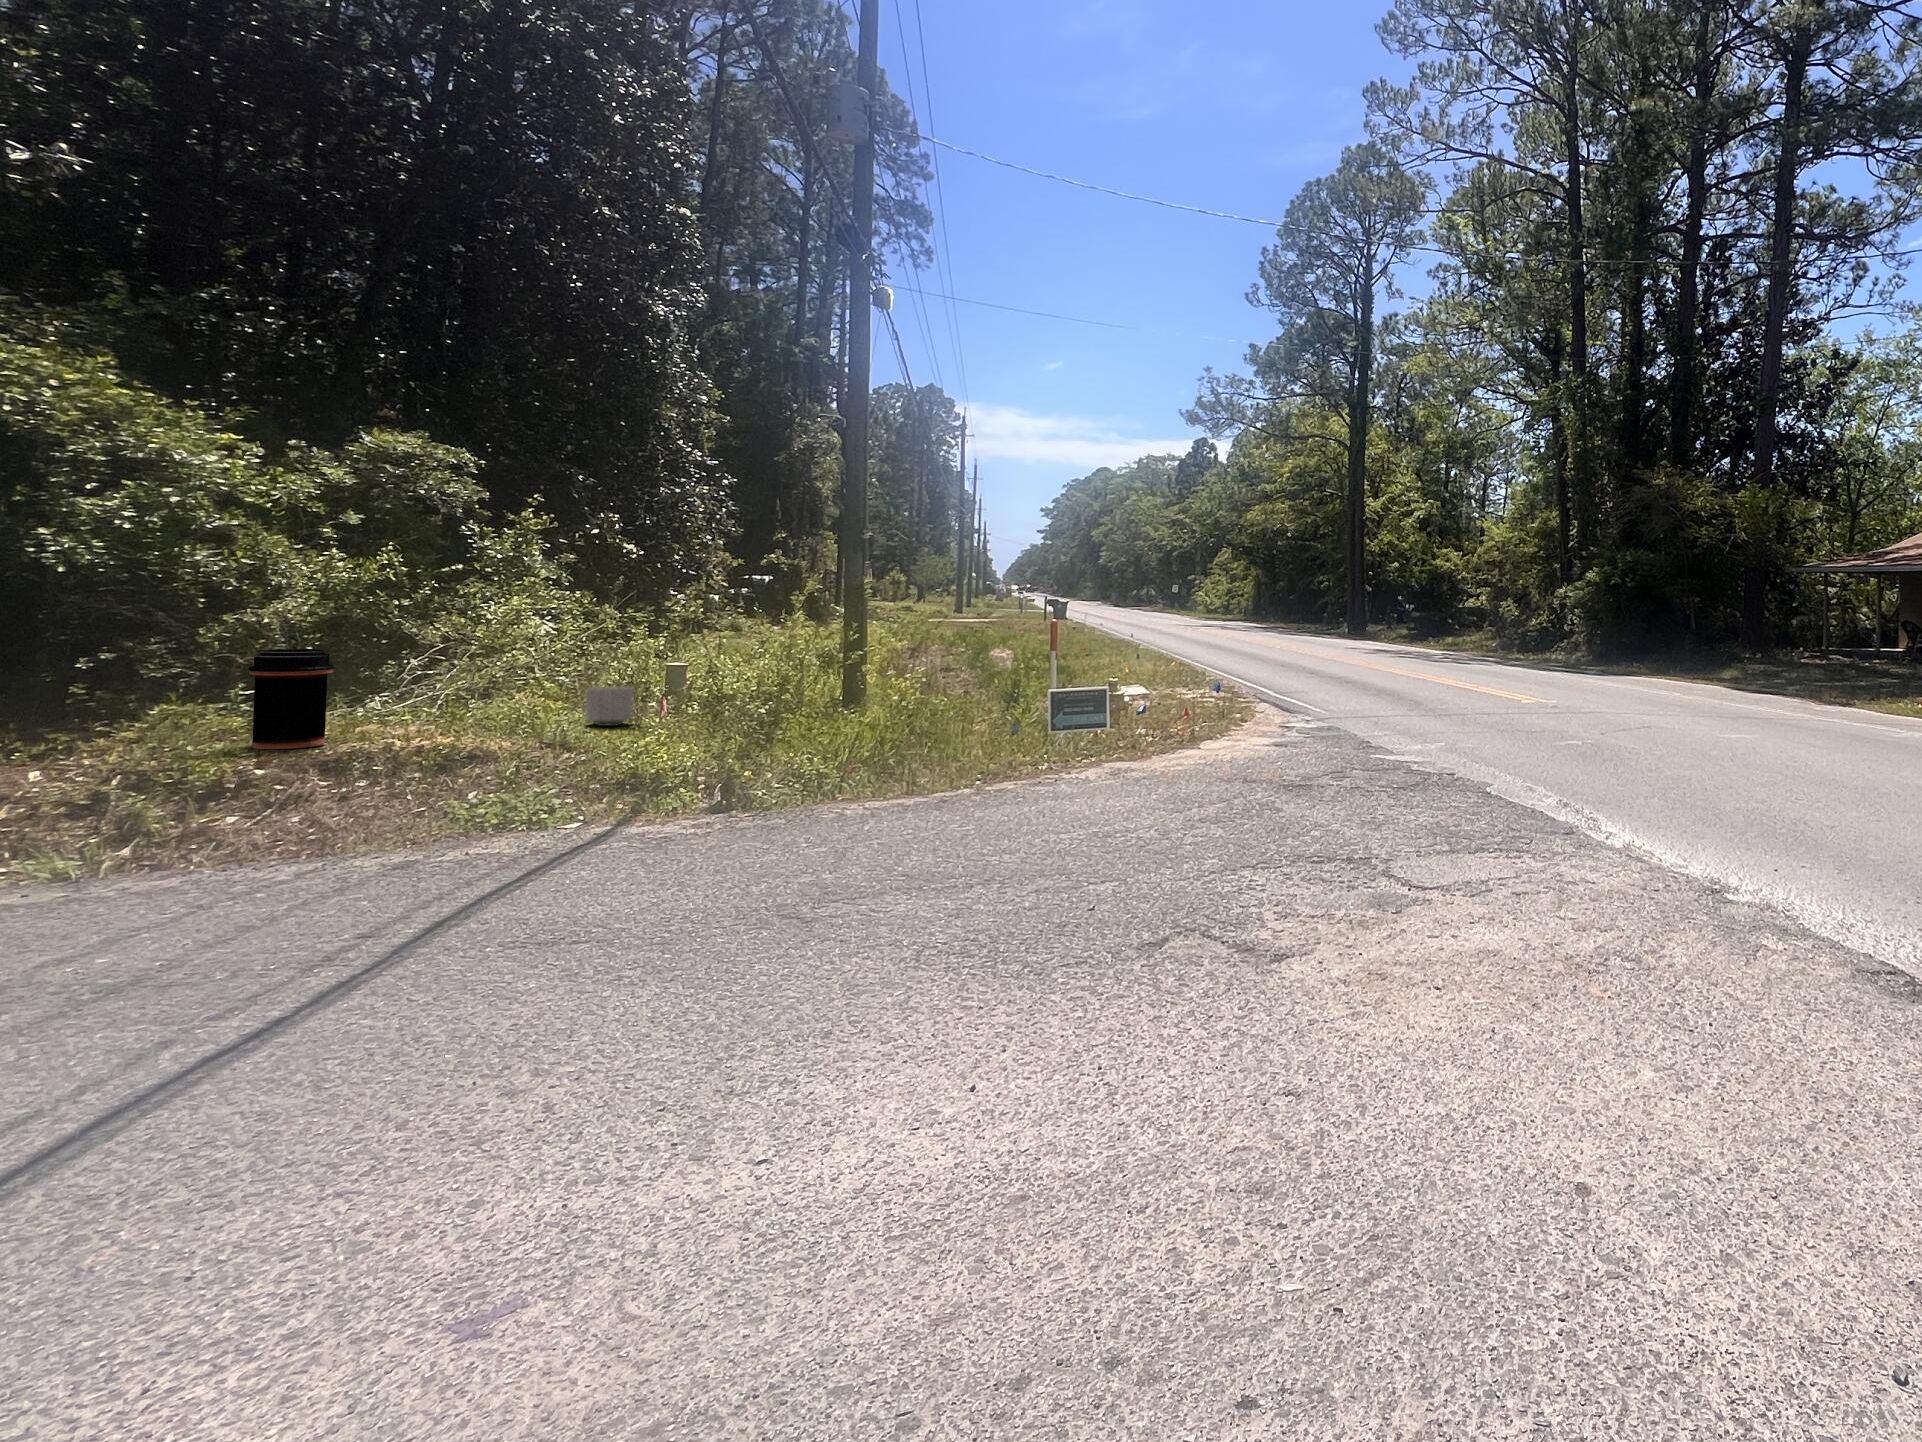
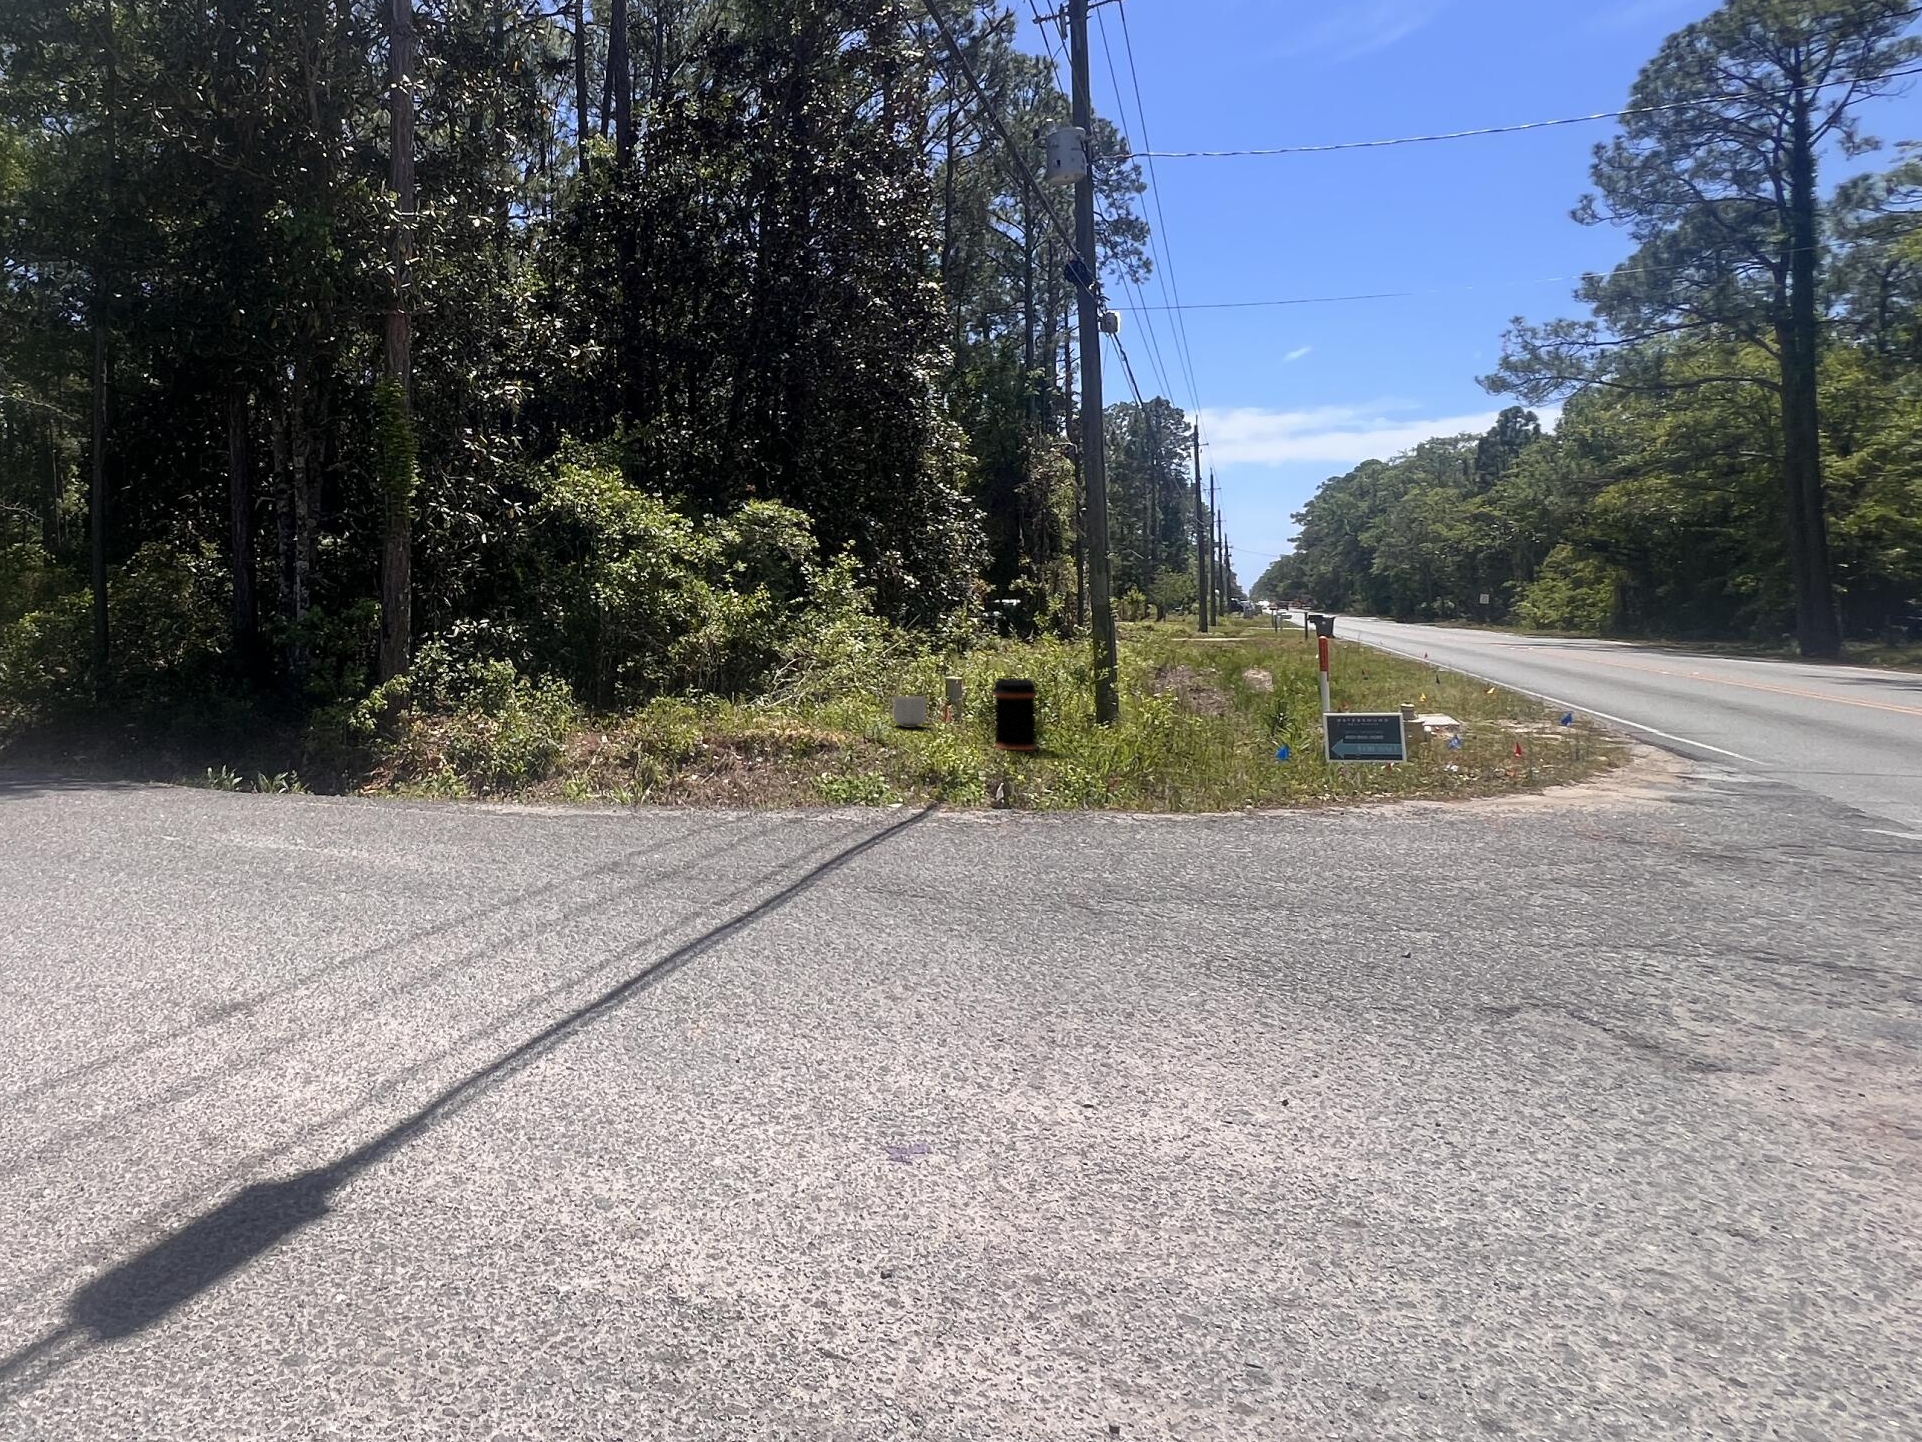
trash can: present [249,649,334,749] -> present [991,678,1038,750]

